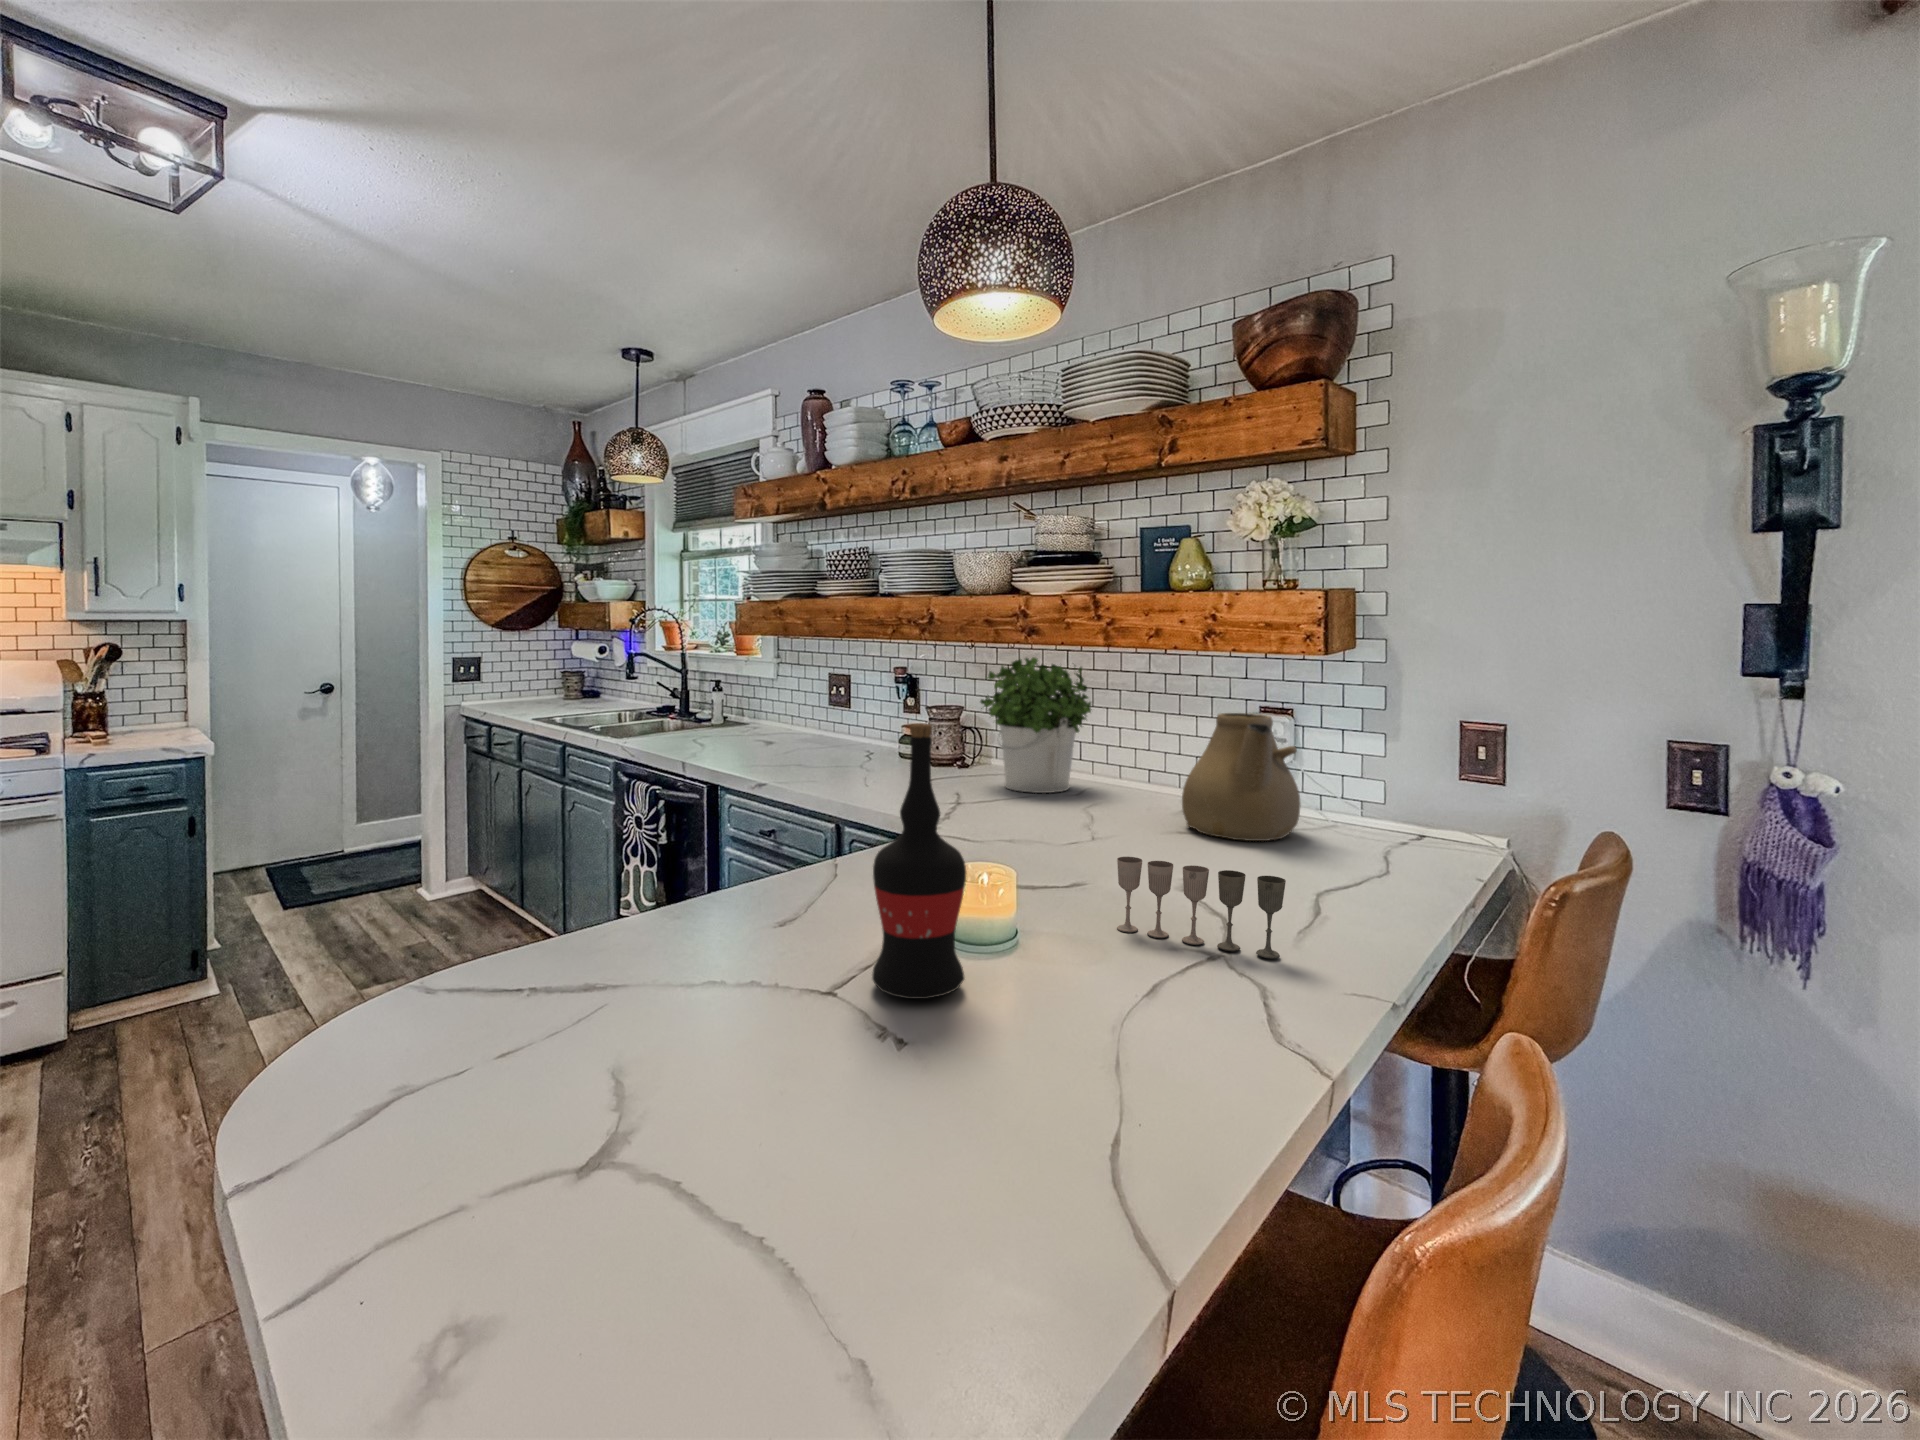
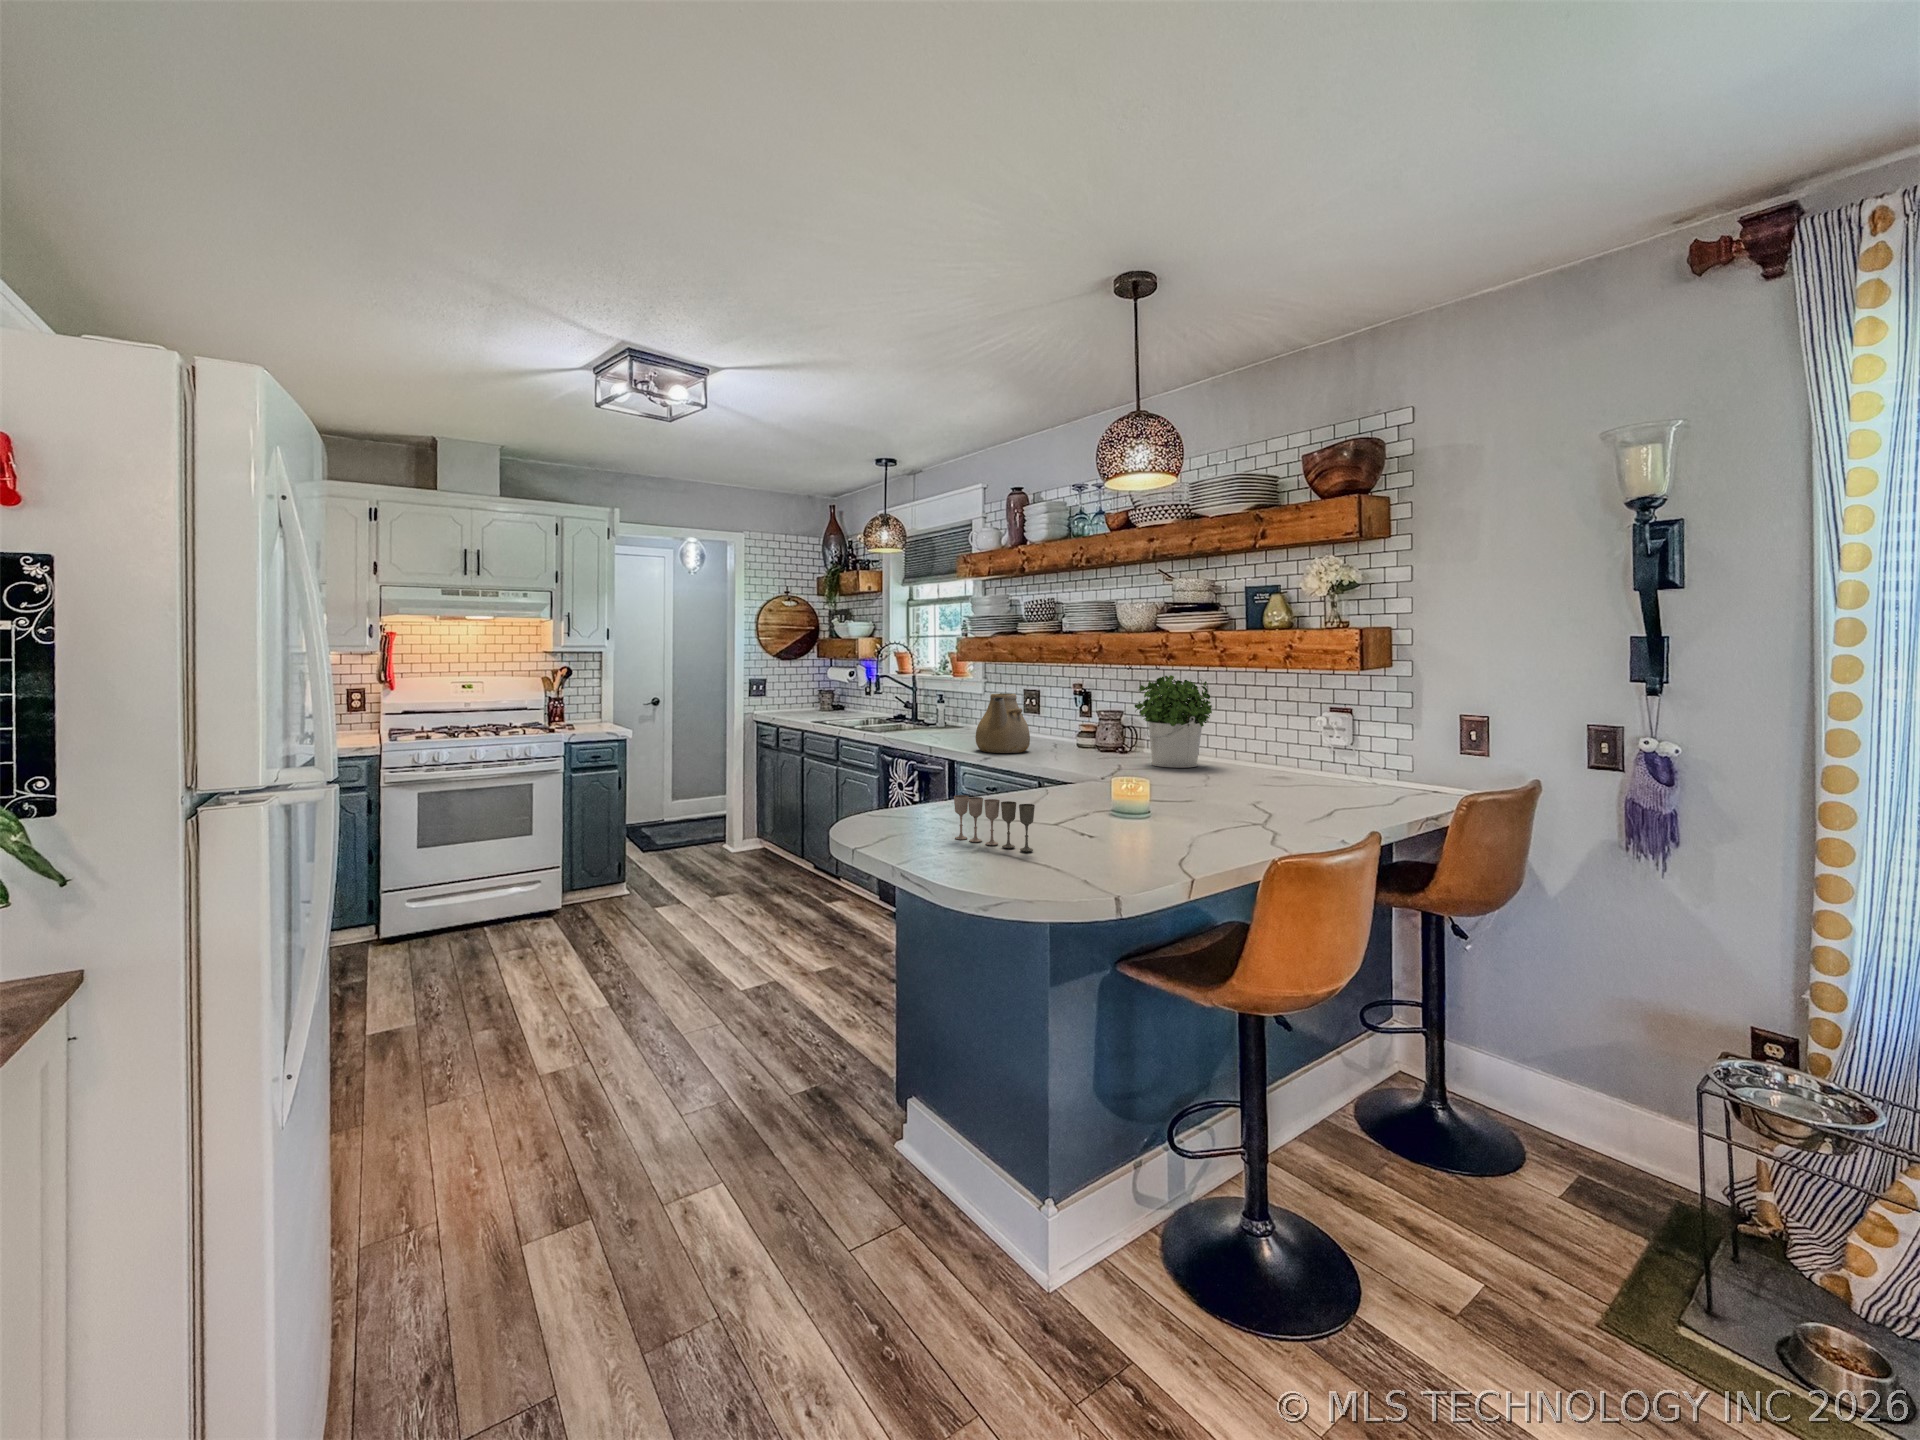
teapot: present [1182,713,1300,841] -> present [975,694,1030,753]
wine bottle: present [872,724,966,999] -> none [1074,708,1119,835]
wine glass: present [1117,857,1286,958] -> present [954,795,1035,852]

